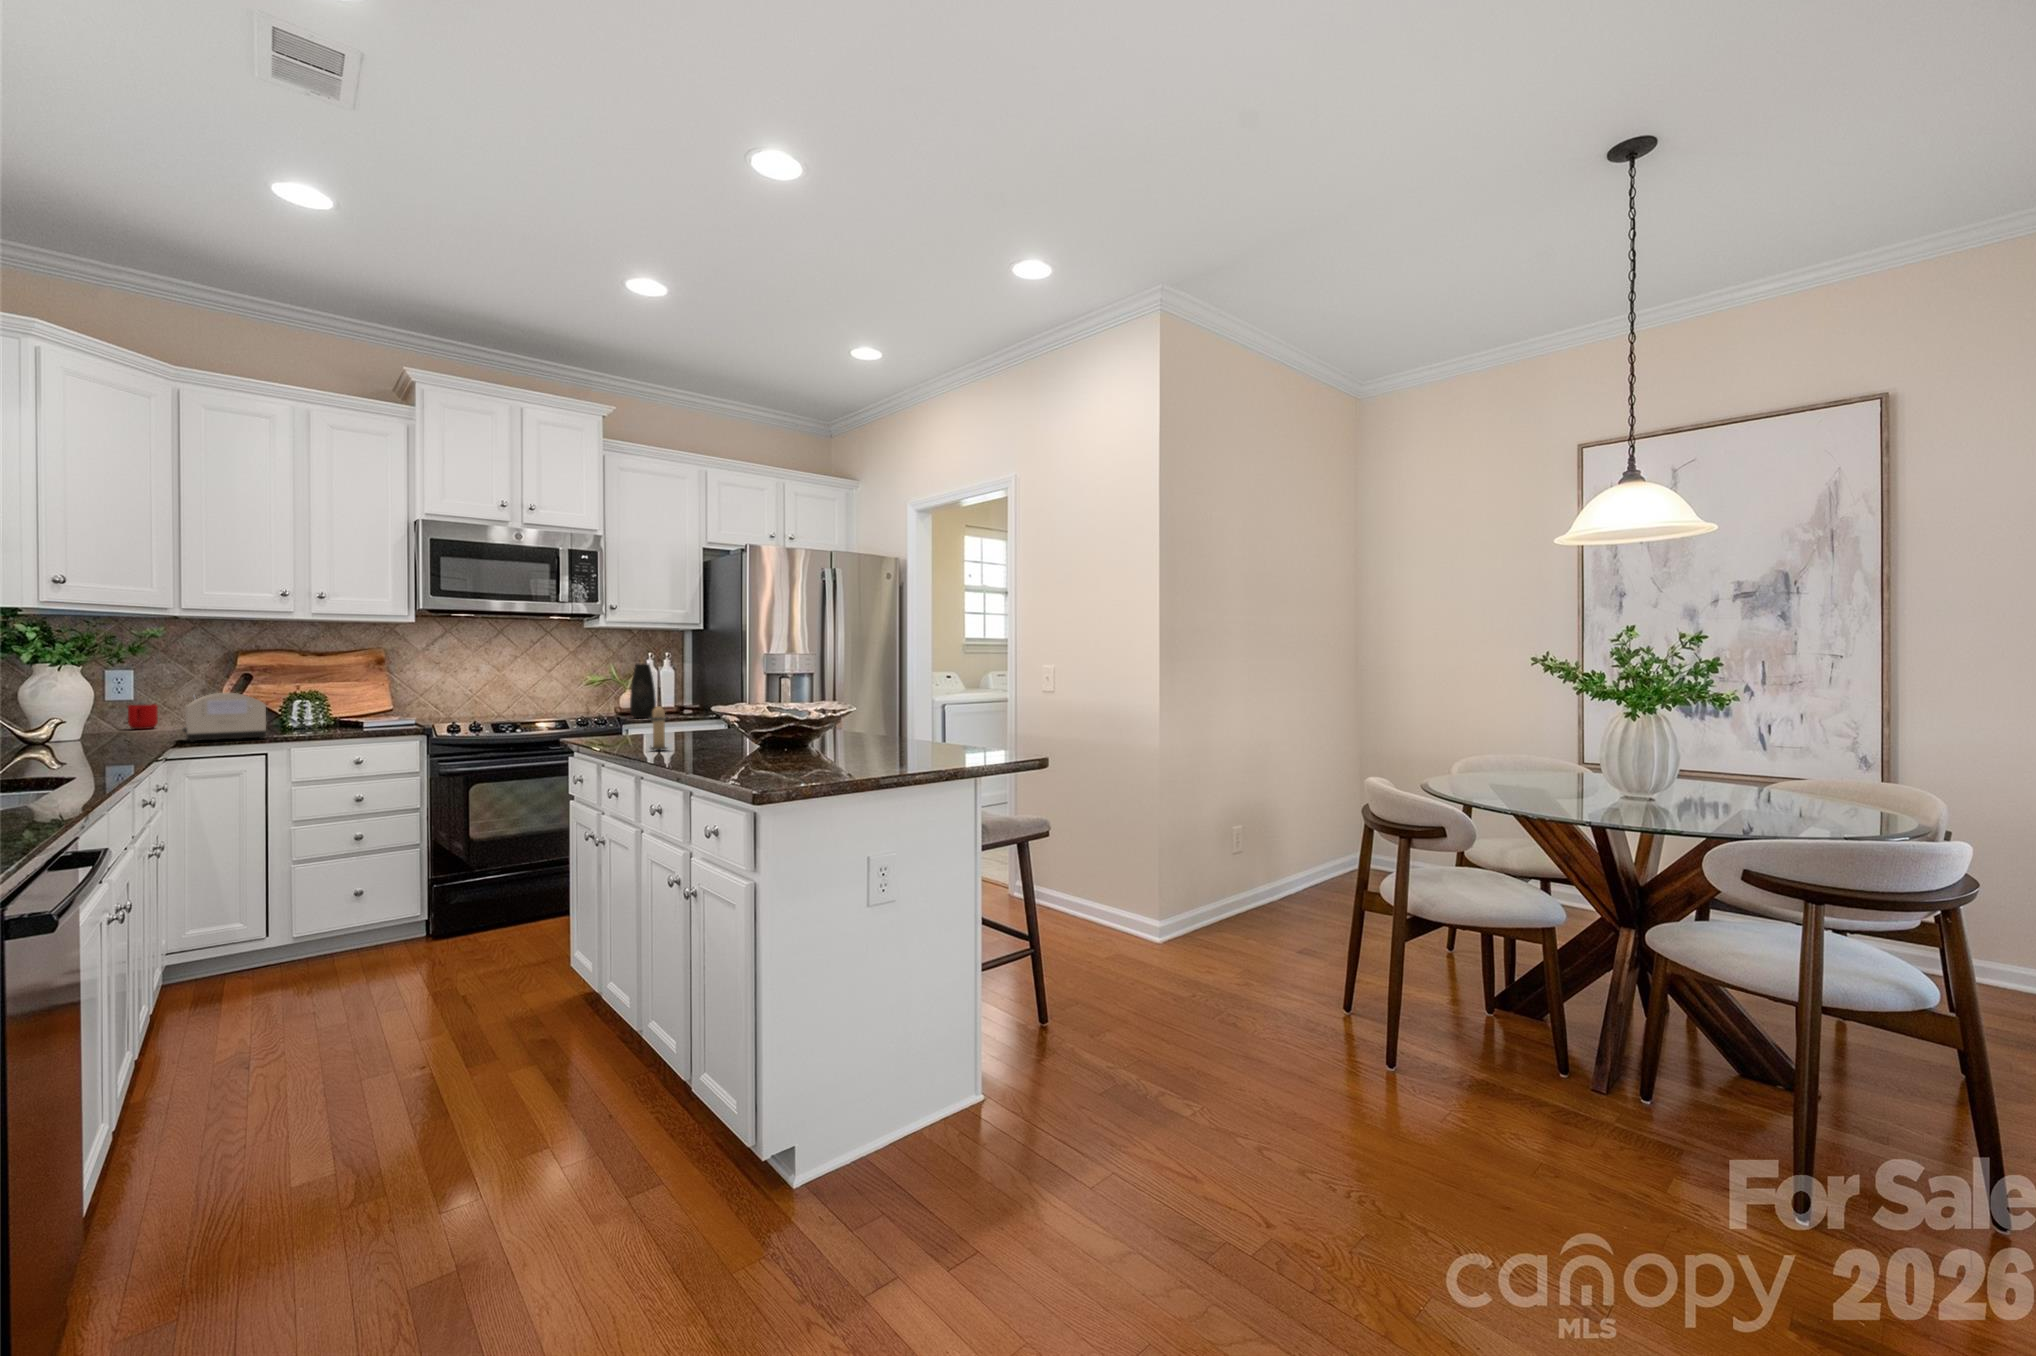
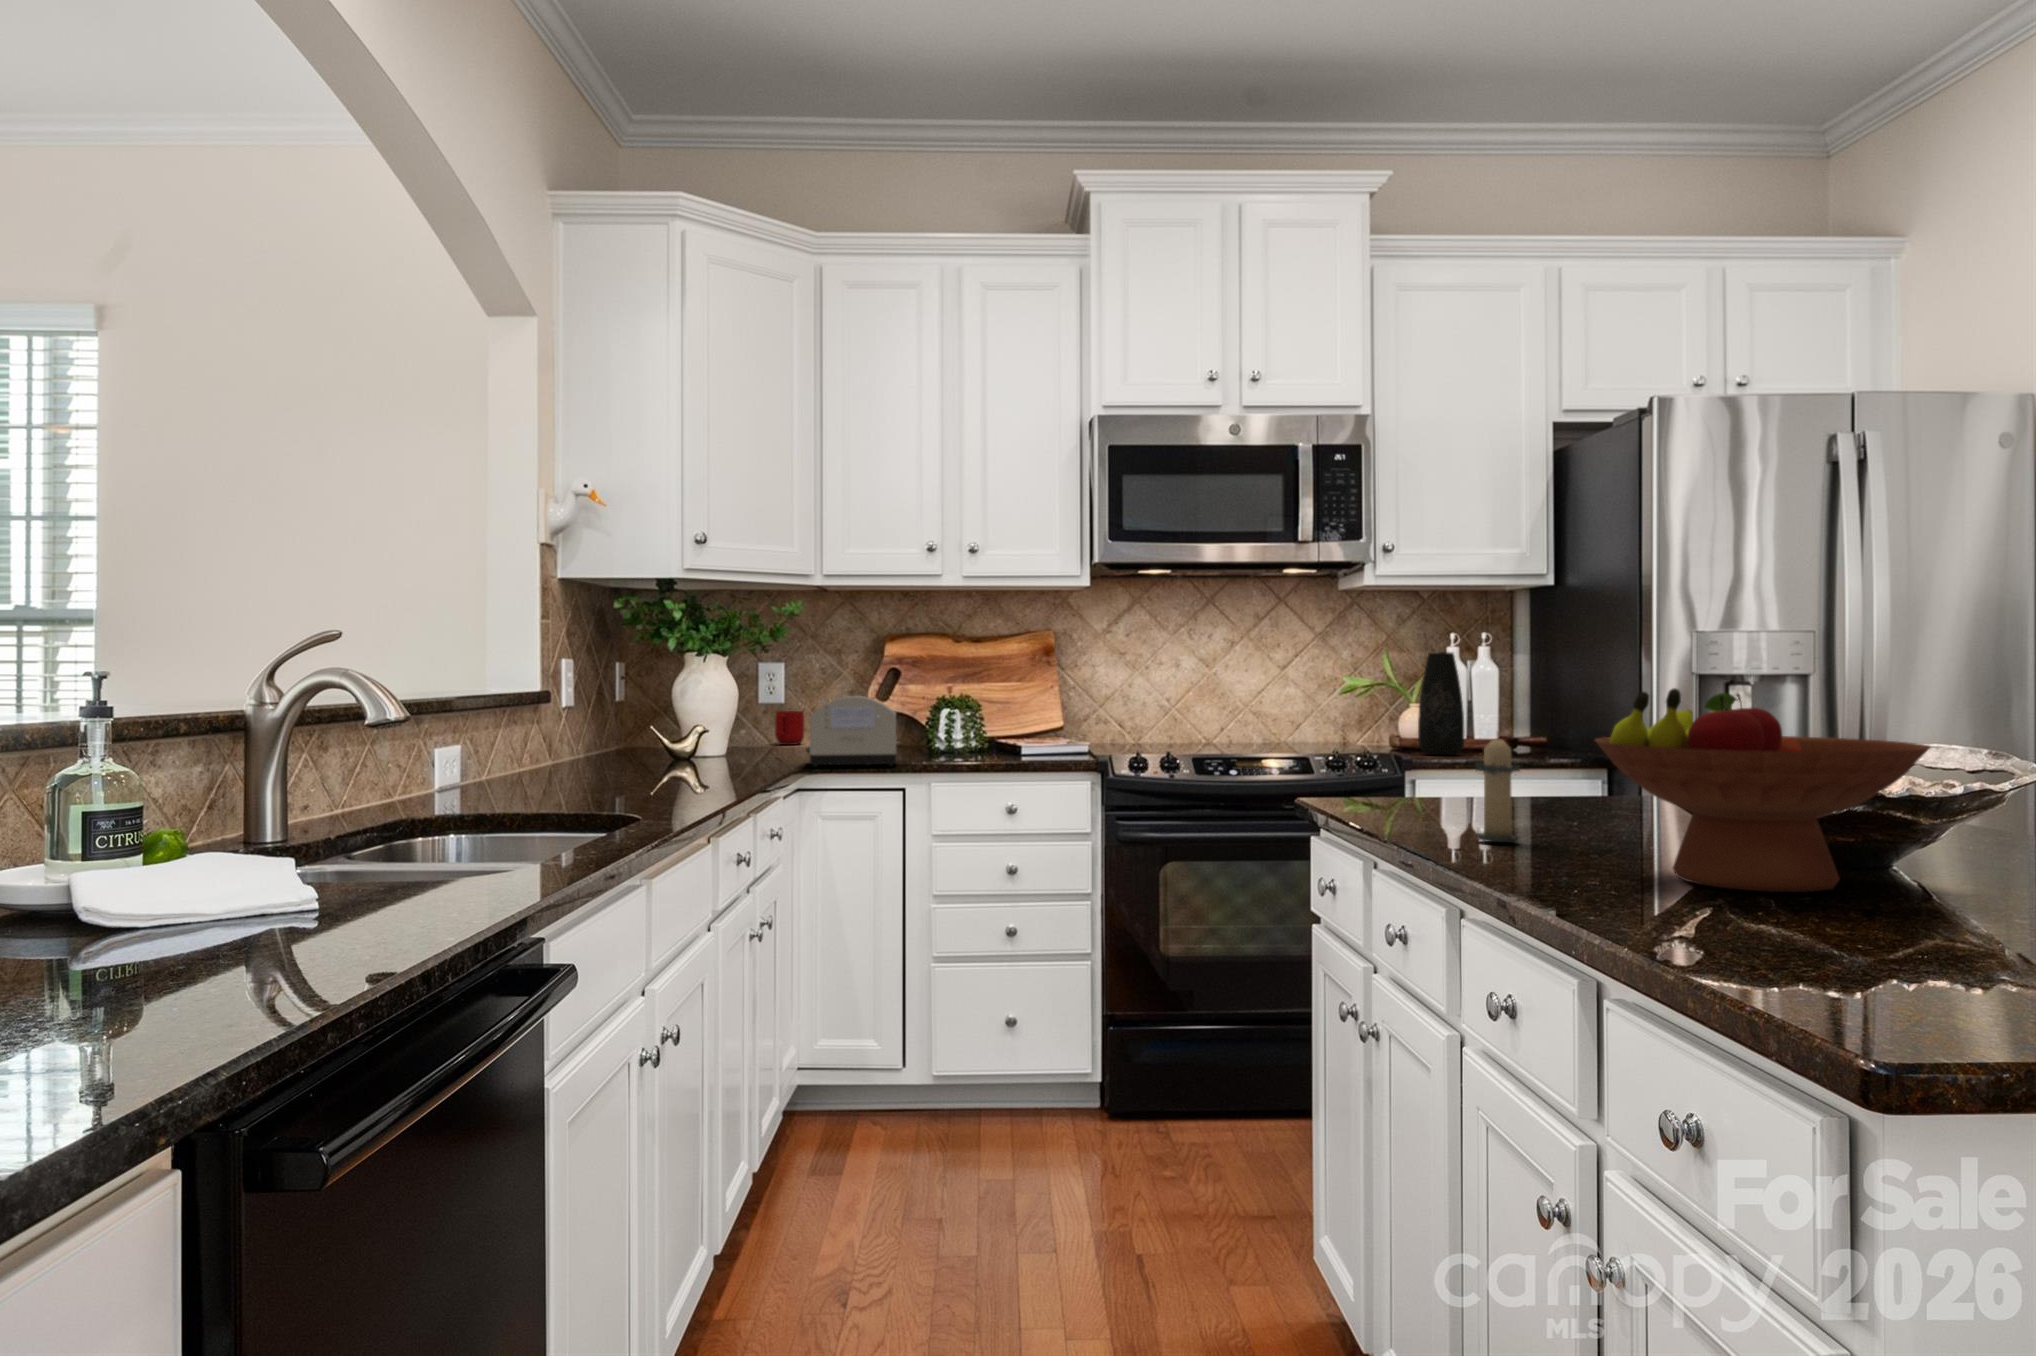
fruit bowl: none [693,685,806,757] -> present [1595,688,1930,892]

